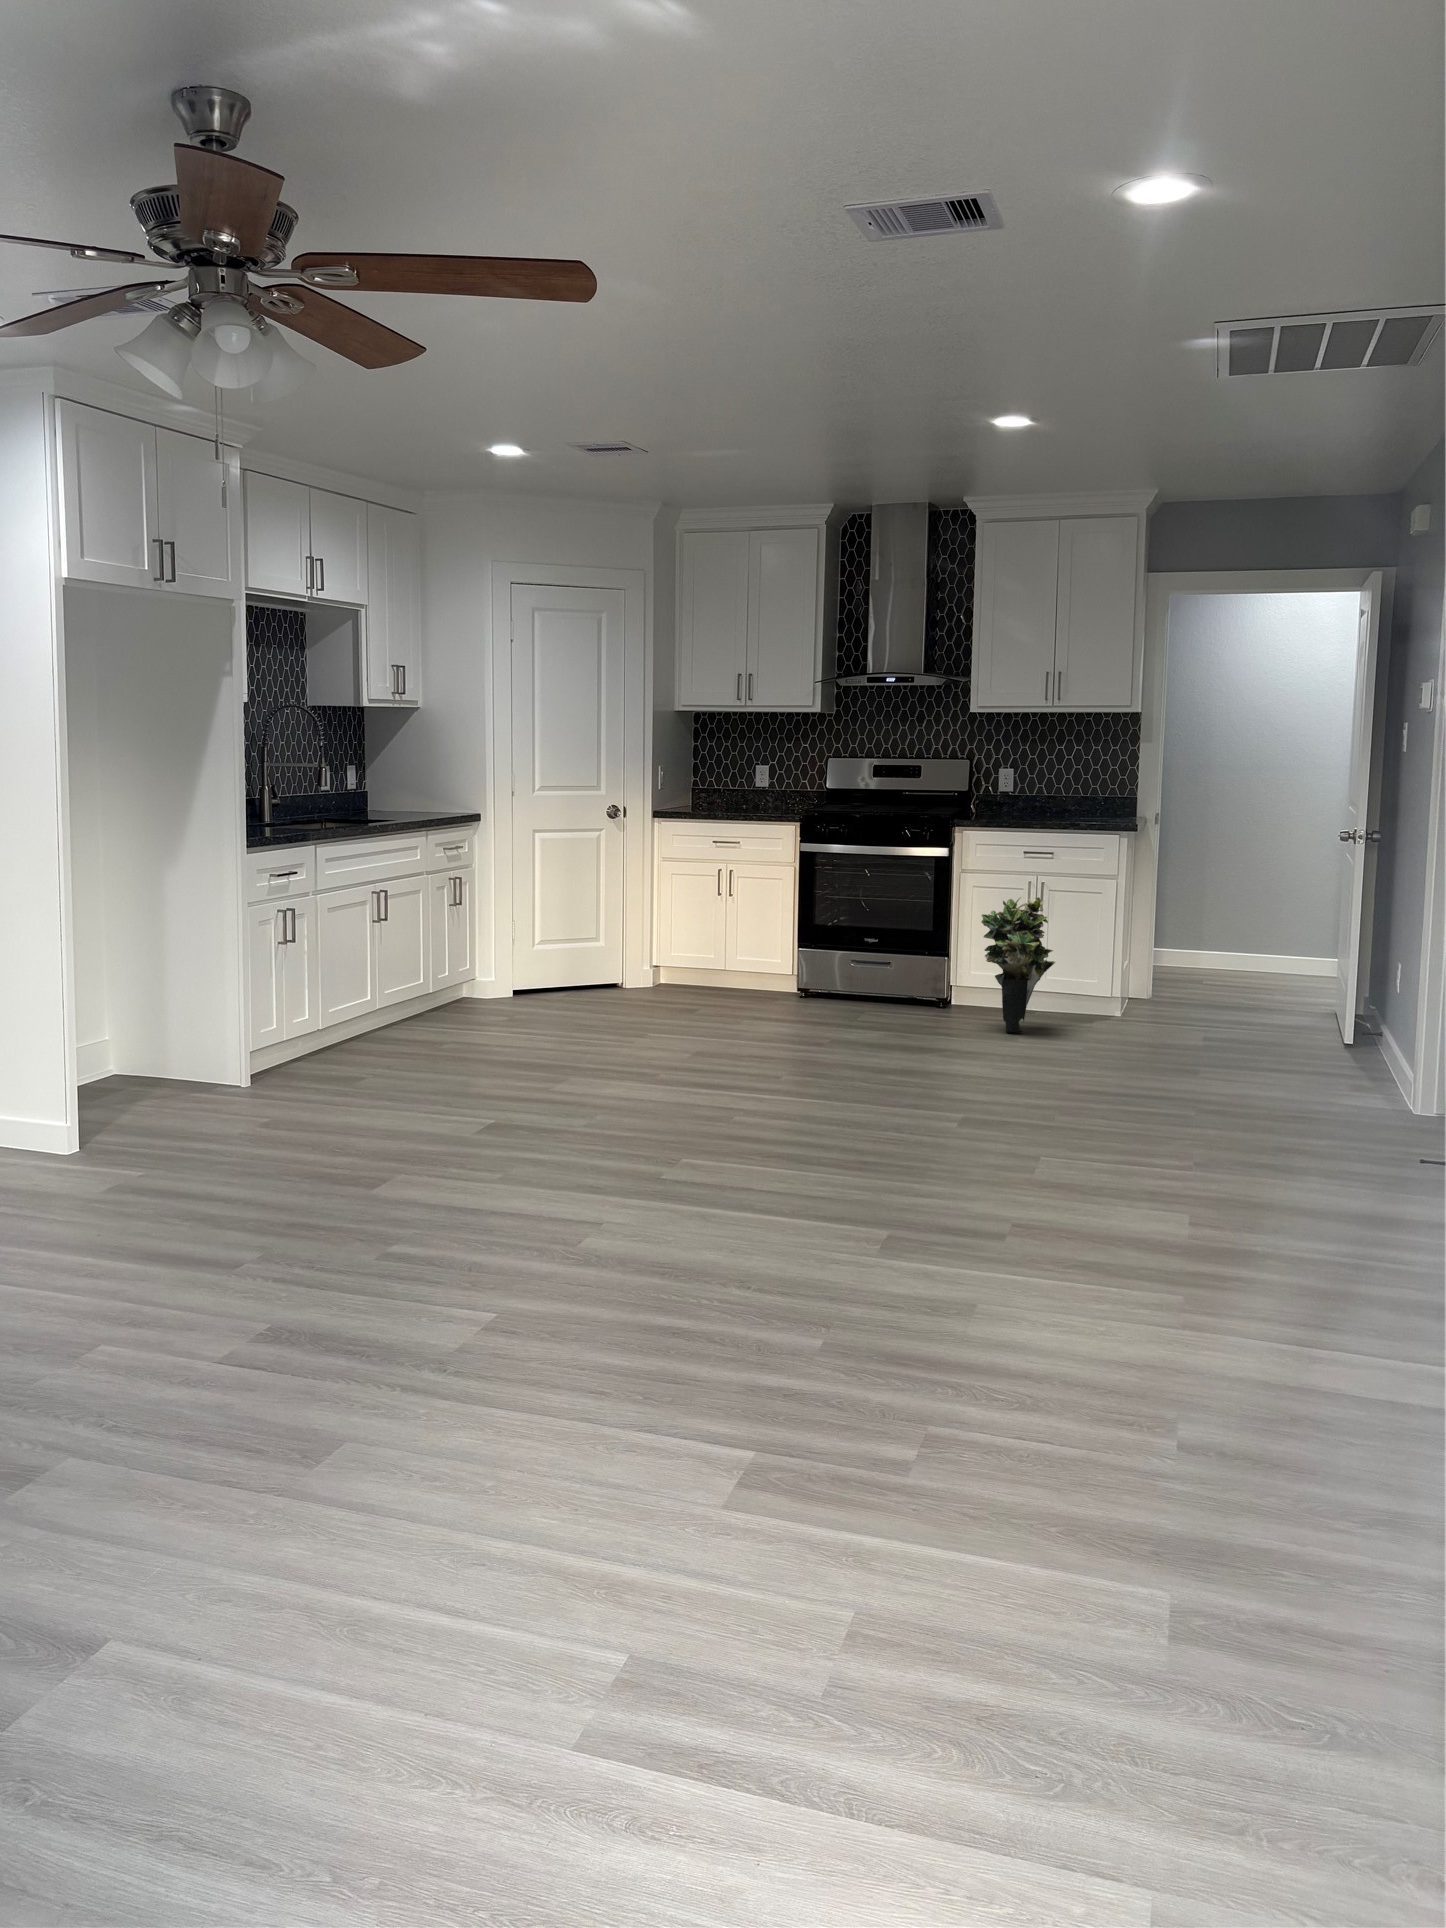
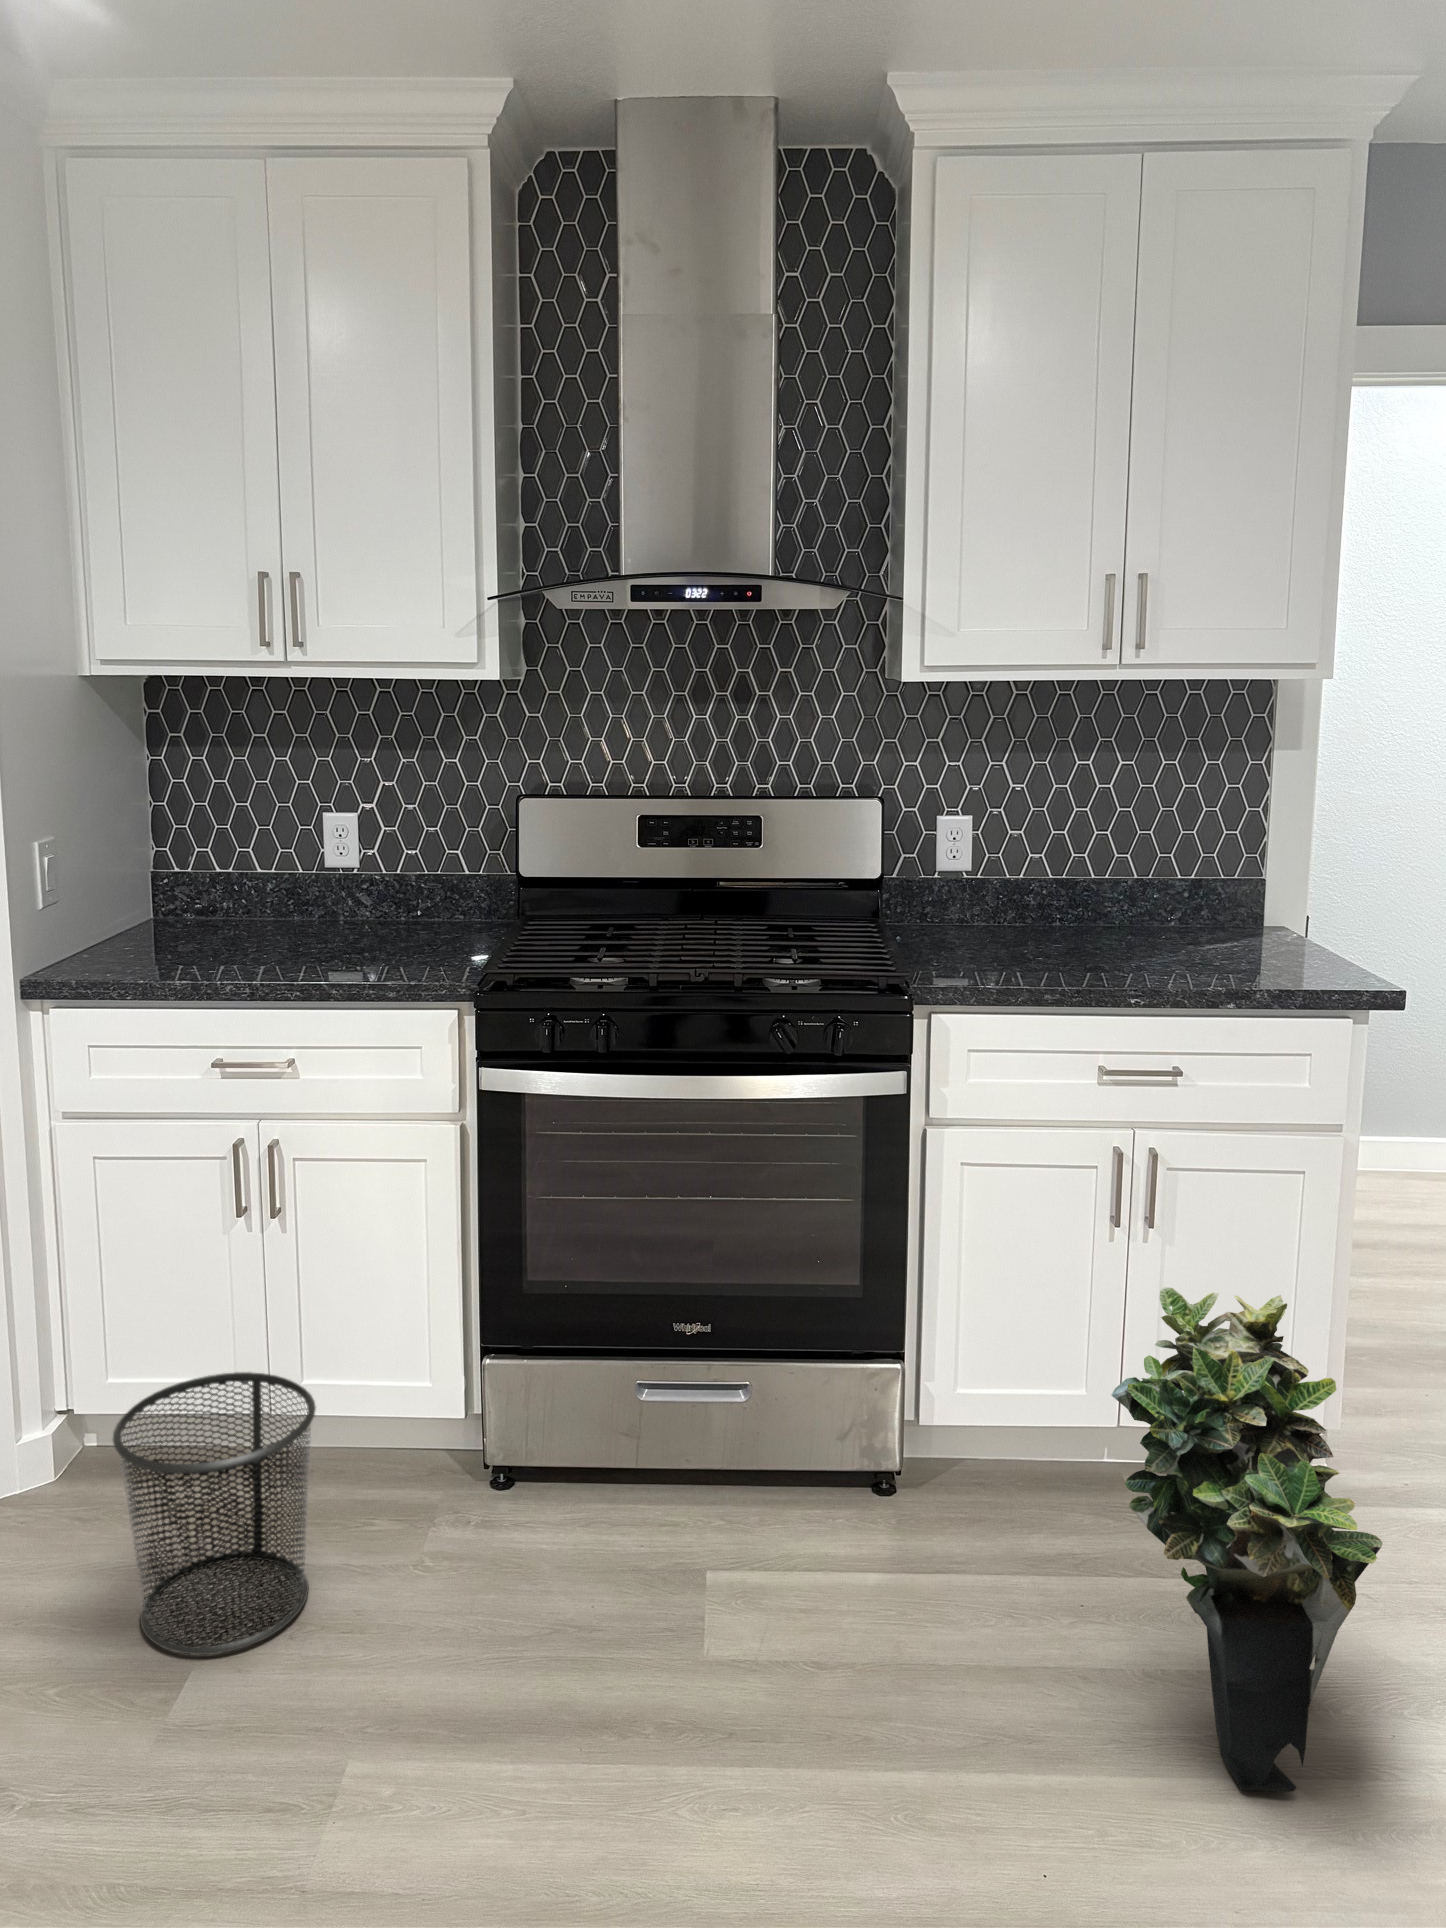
waste bin: none [683,933,743,1004] -> present [113,1372,316,1655]

